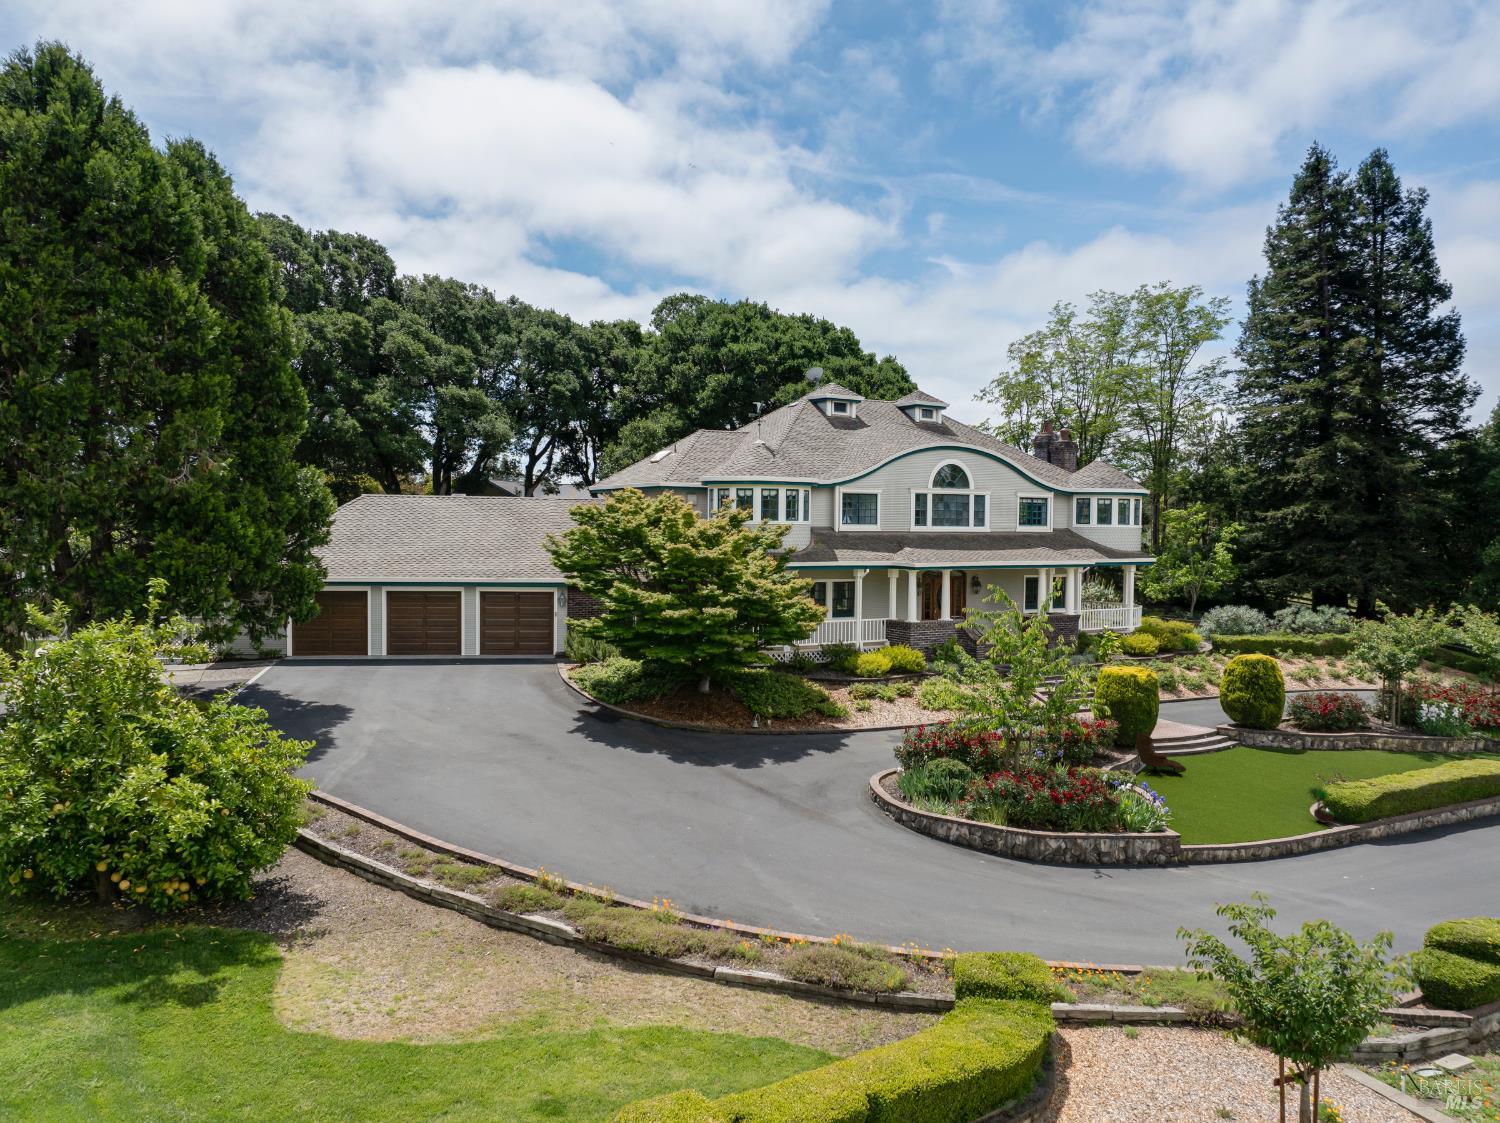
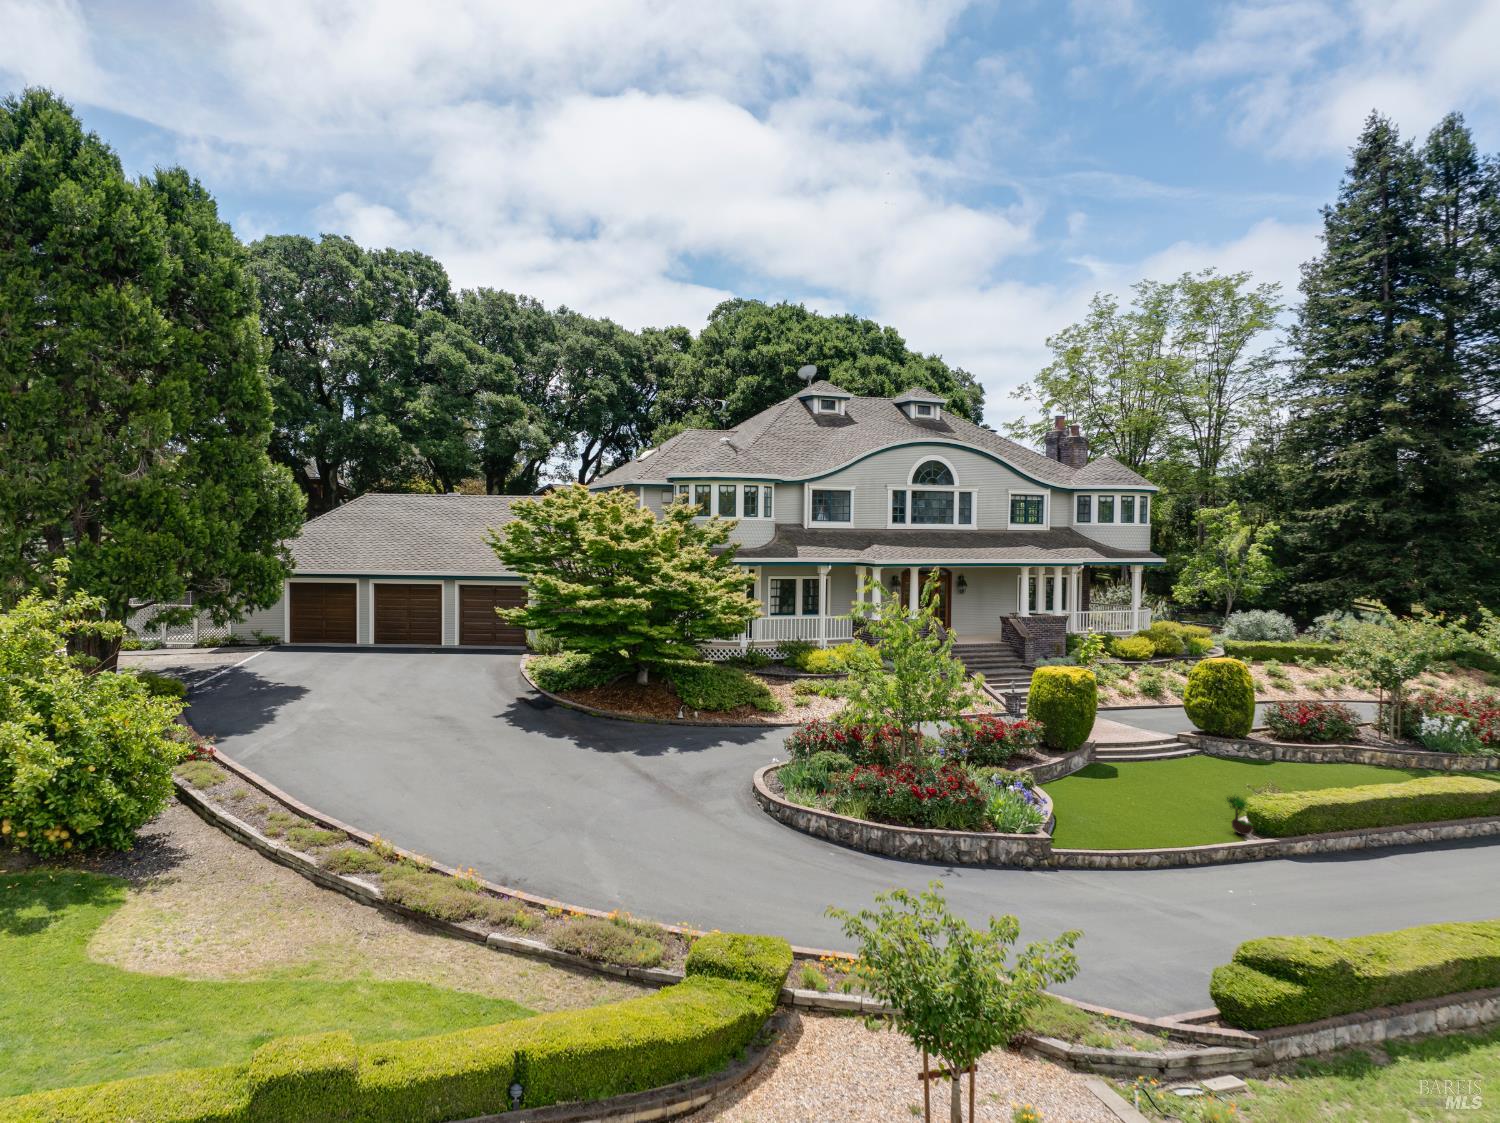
lounge chair: present [1137,732,1186,778] -> none [1066,735,1117,784]

